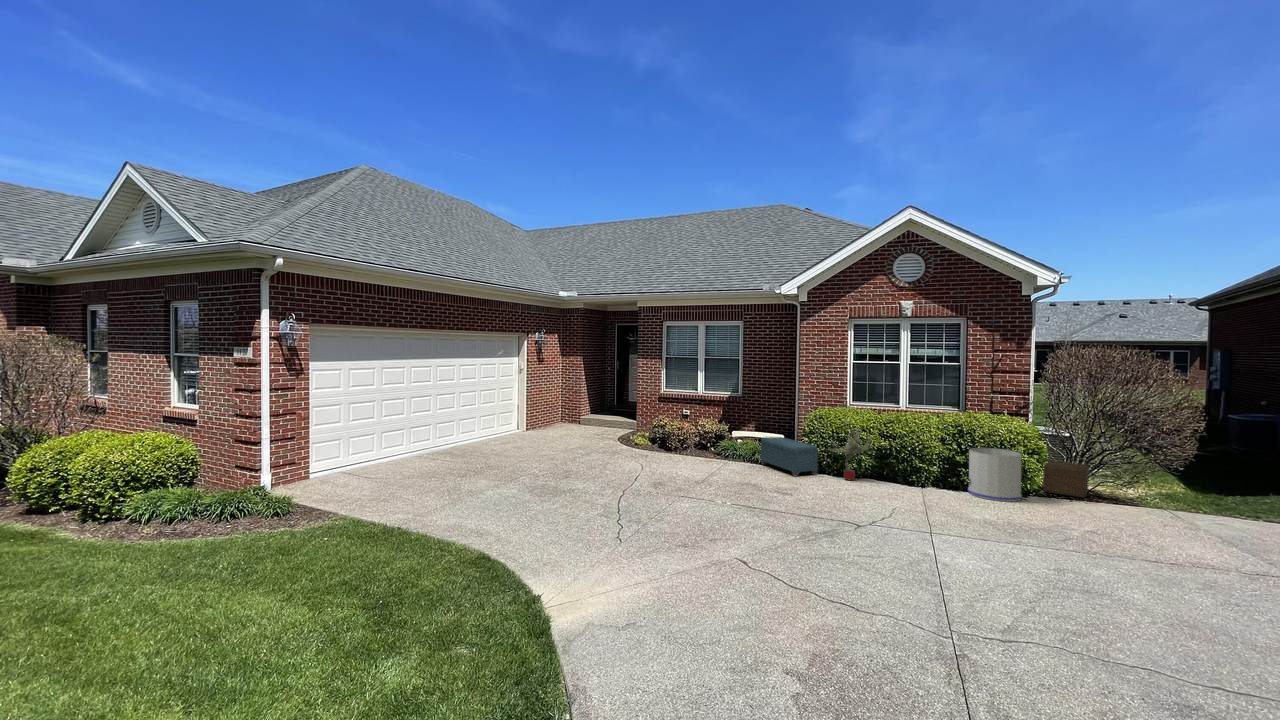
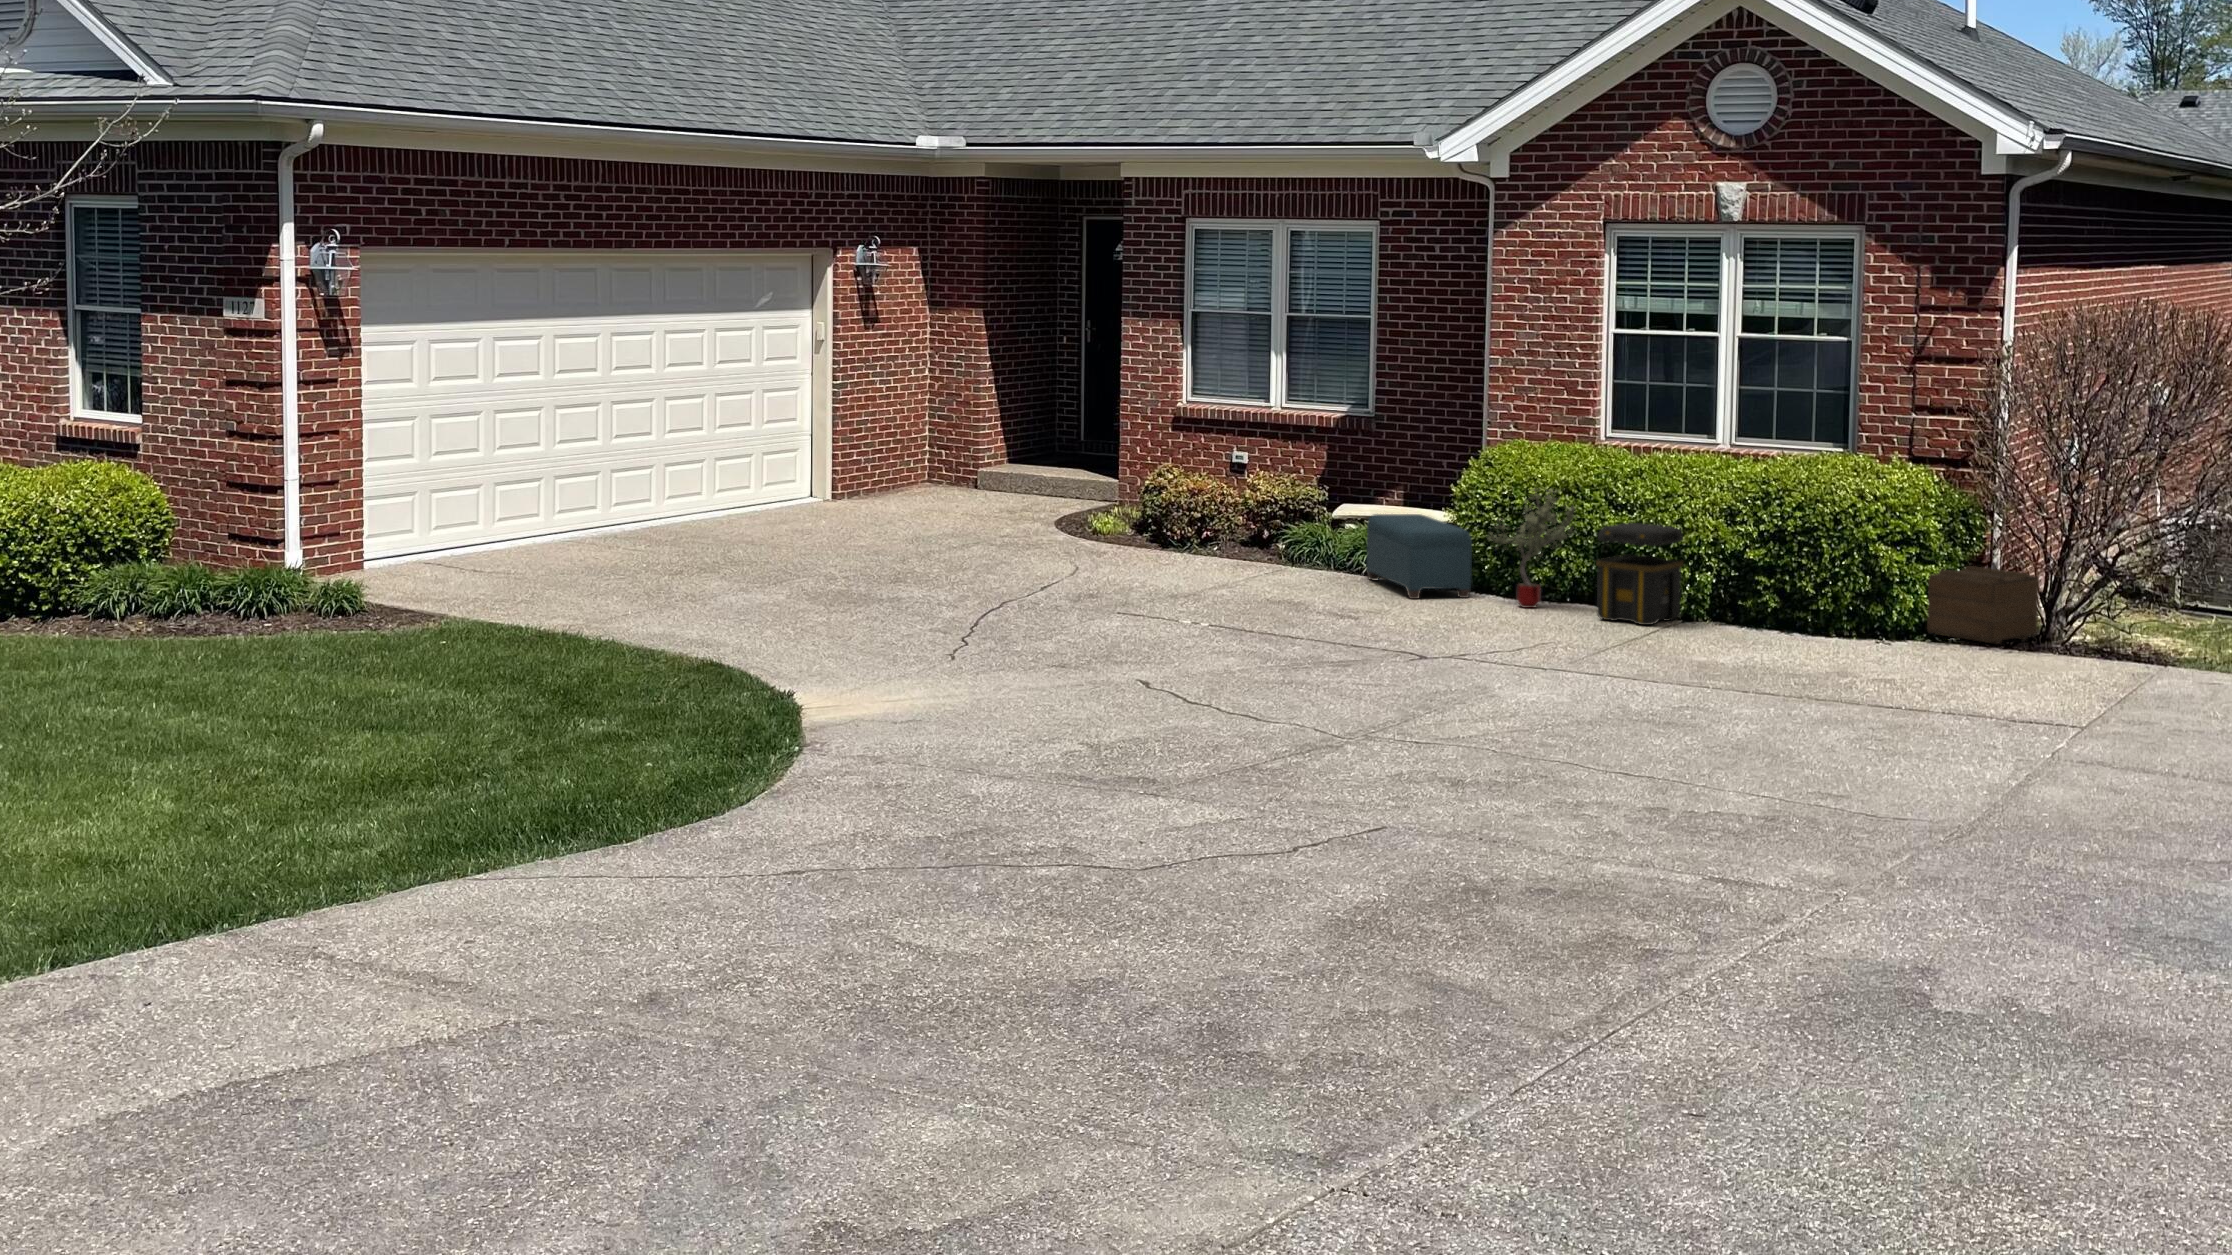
toolbox: none [890,443,926,491] -> present [1596,523,1683,625]
trash can: present [968,448,1022,502] -> none [1750,533,1854,644]

